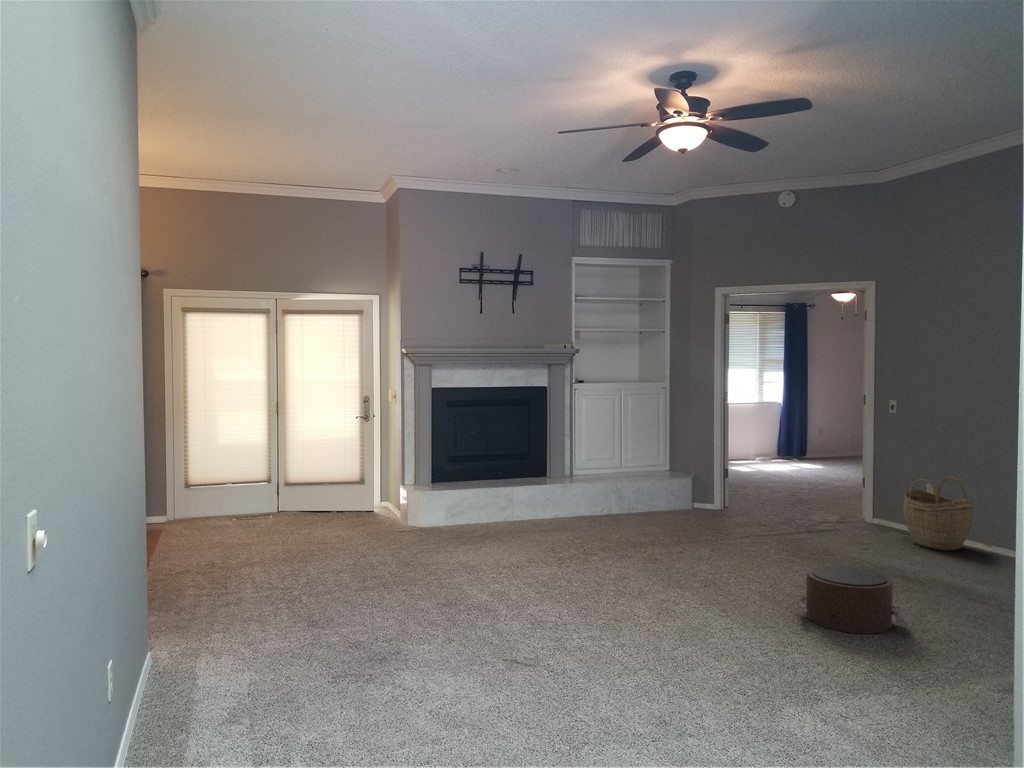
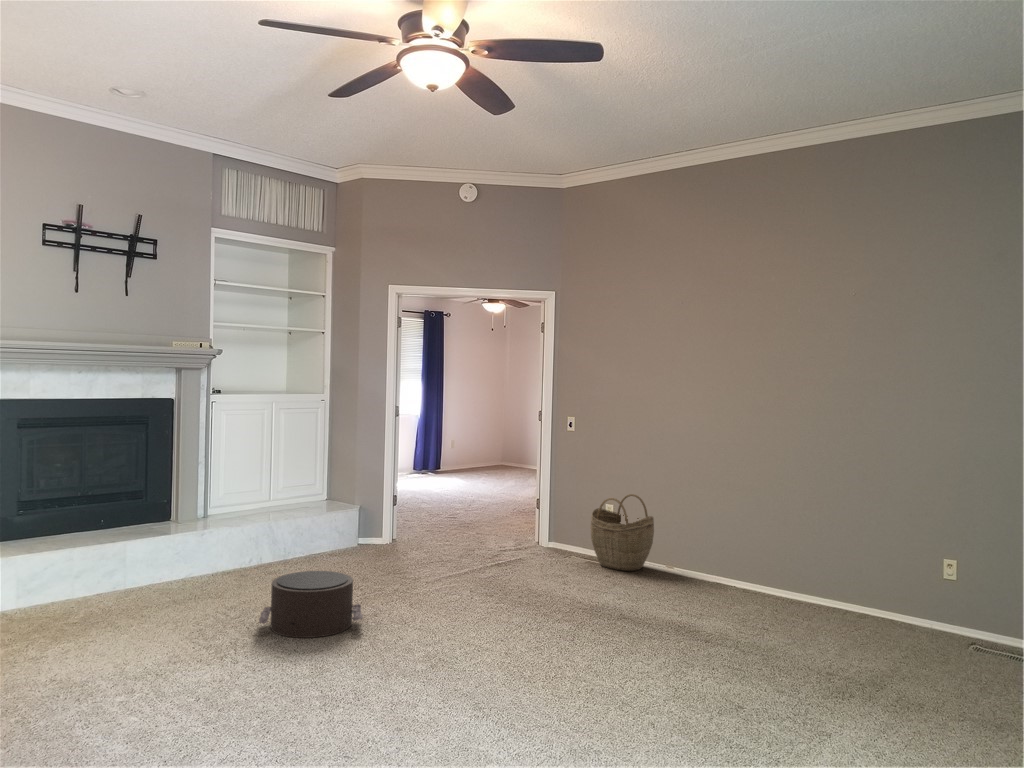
pouf: present [797,565,907,634] -> present [259,571,363,638]

